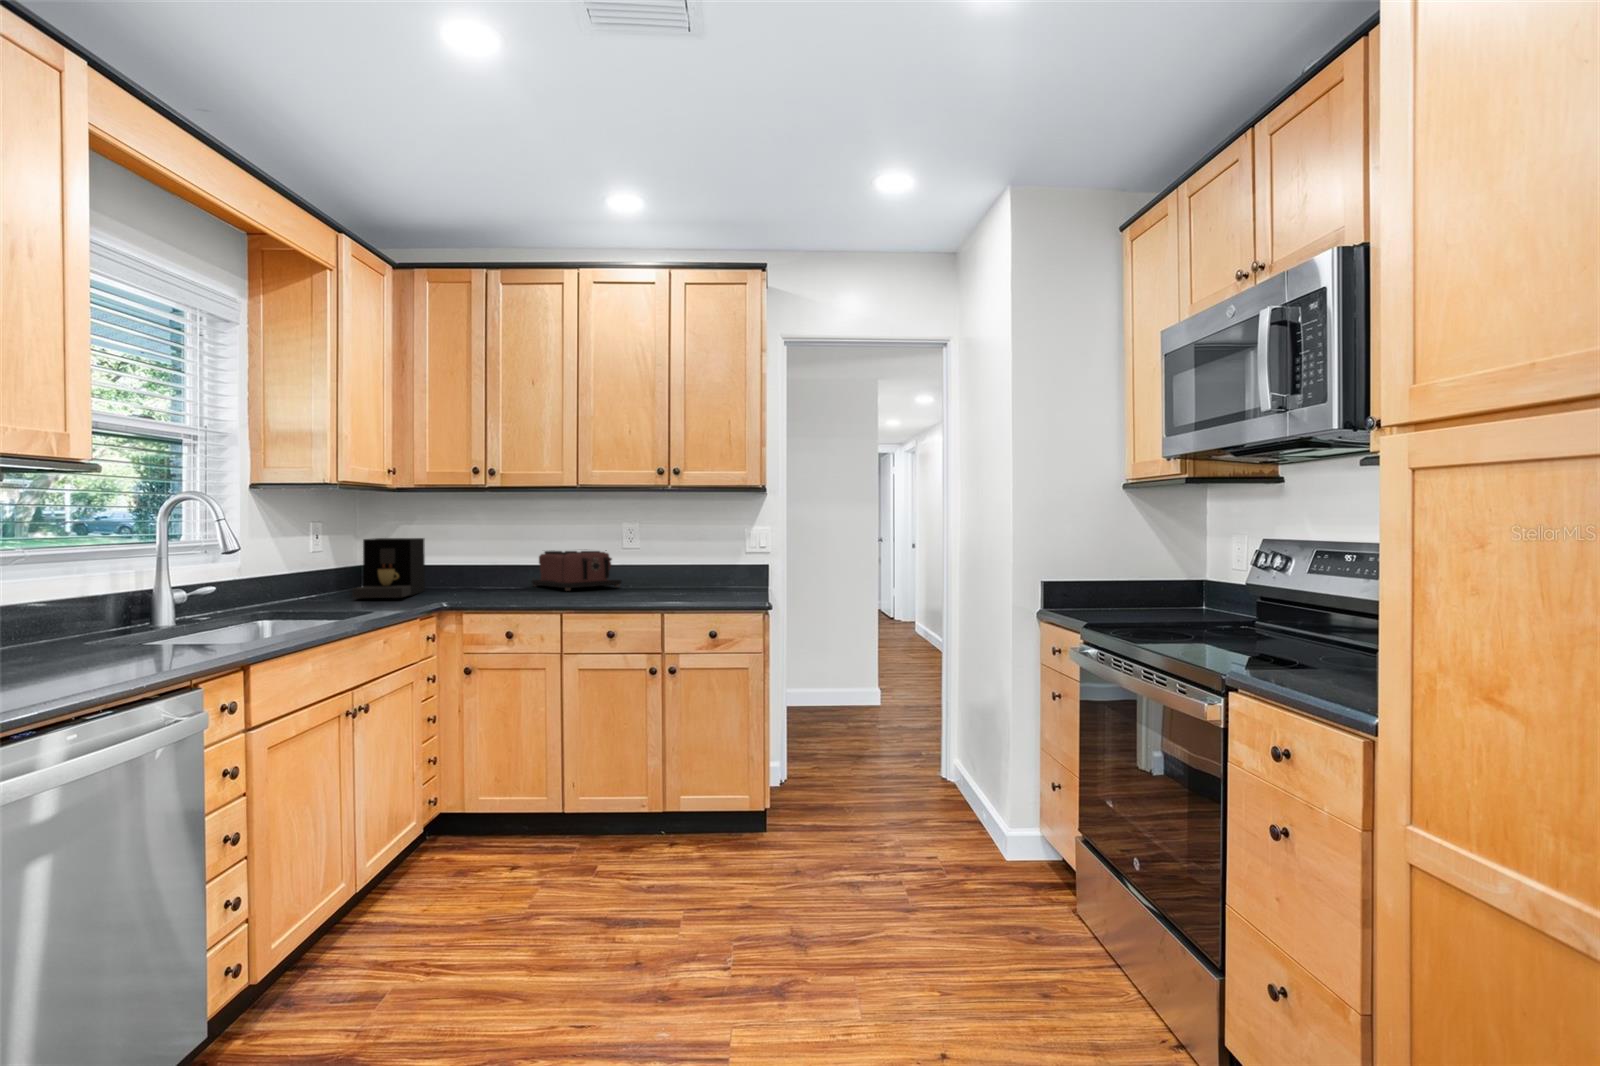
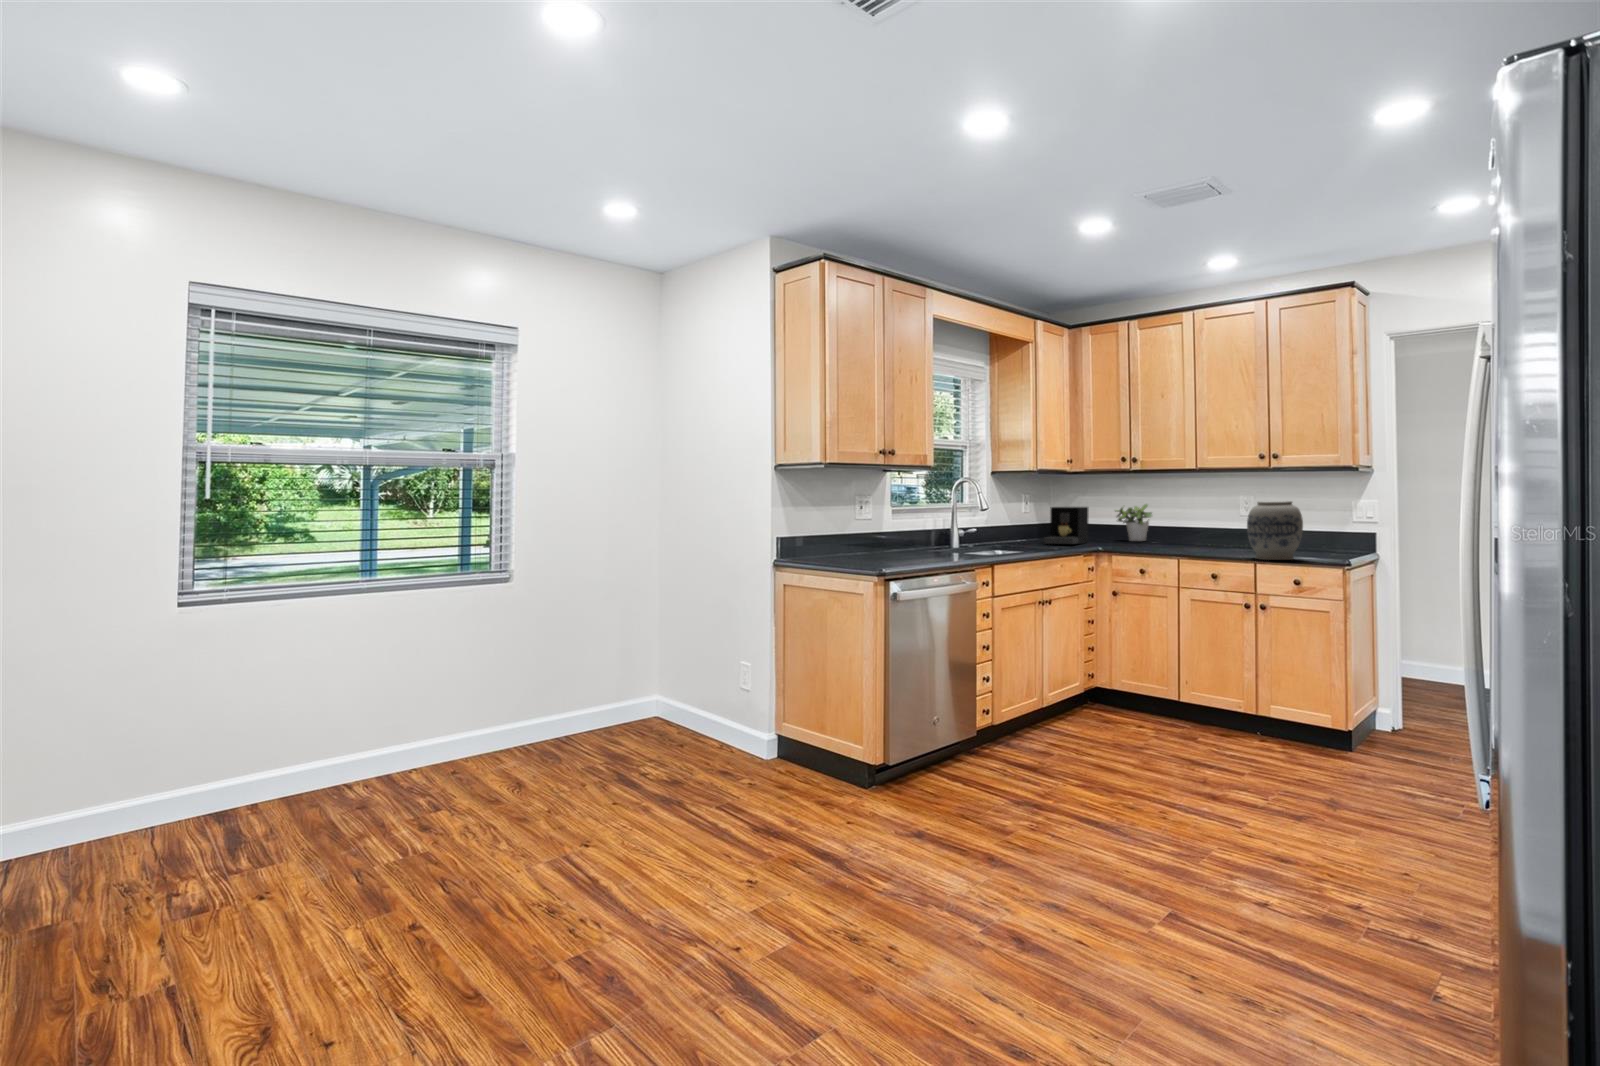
potted plant: none [460,533,514,584] -> present [1116,504,1152,541]
vase: none [652,534,715,610] -> present [1247,501,1303,560]
toaster: present [531,551,621,591] -> none [1165,517,1239,546]

